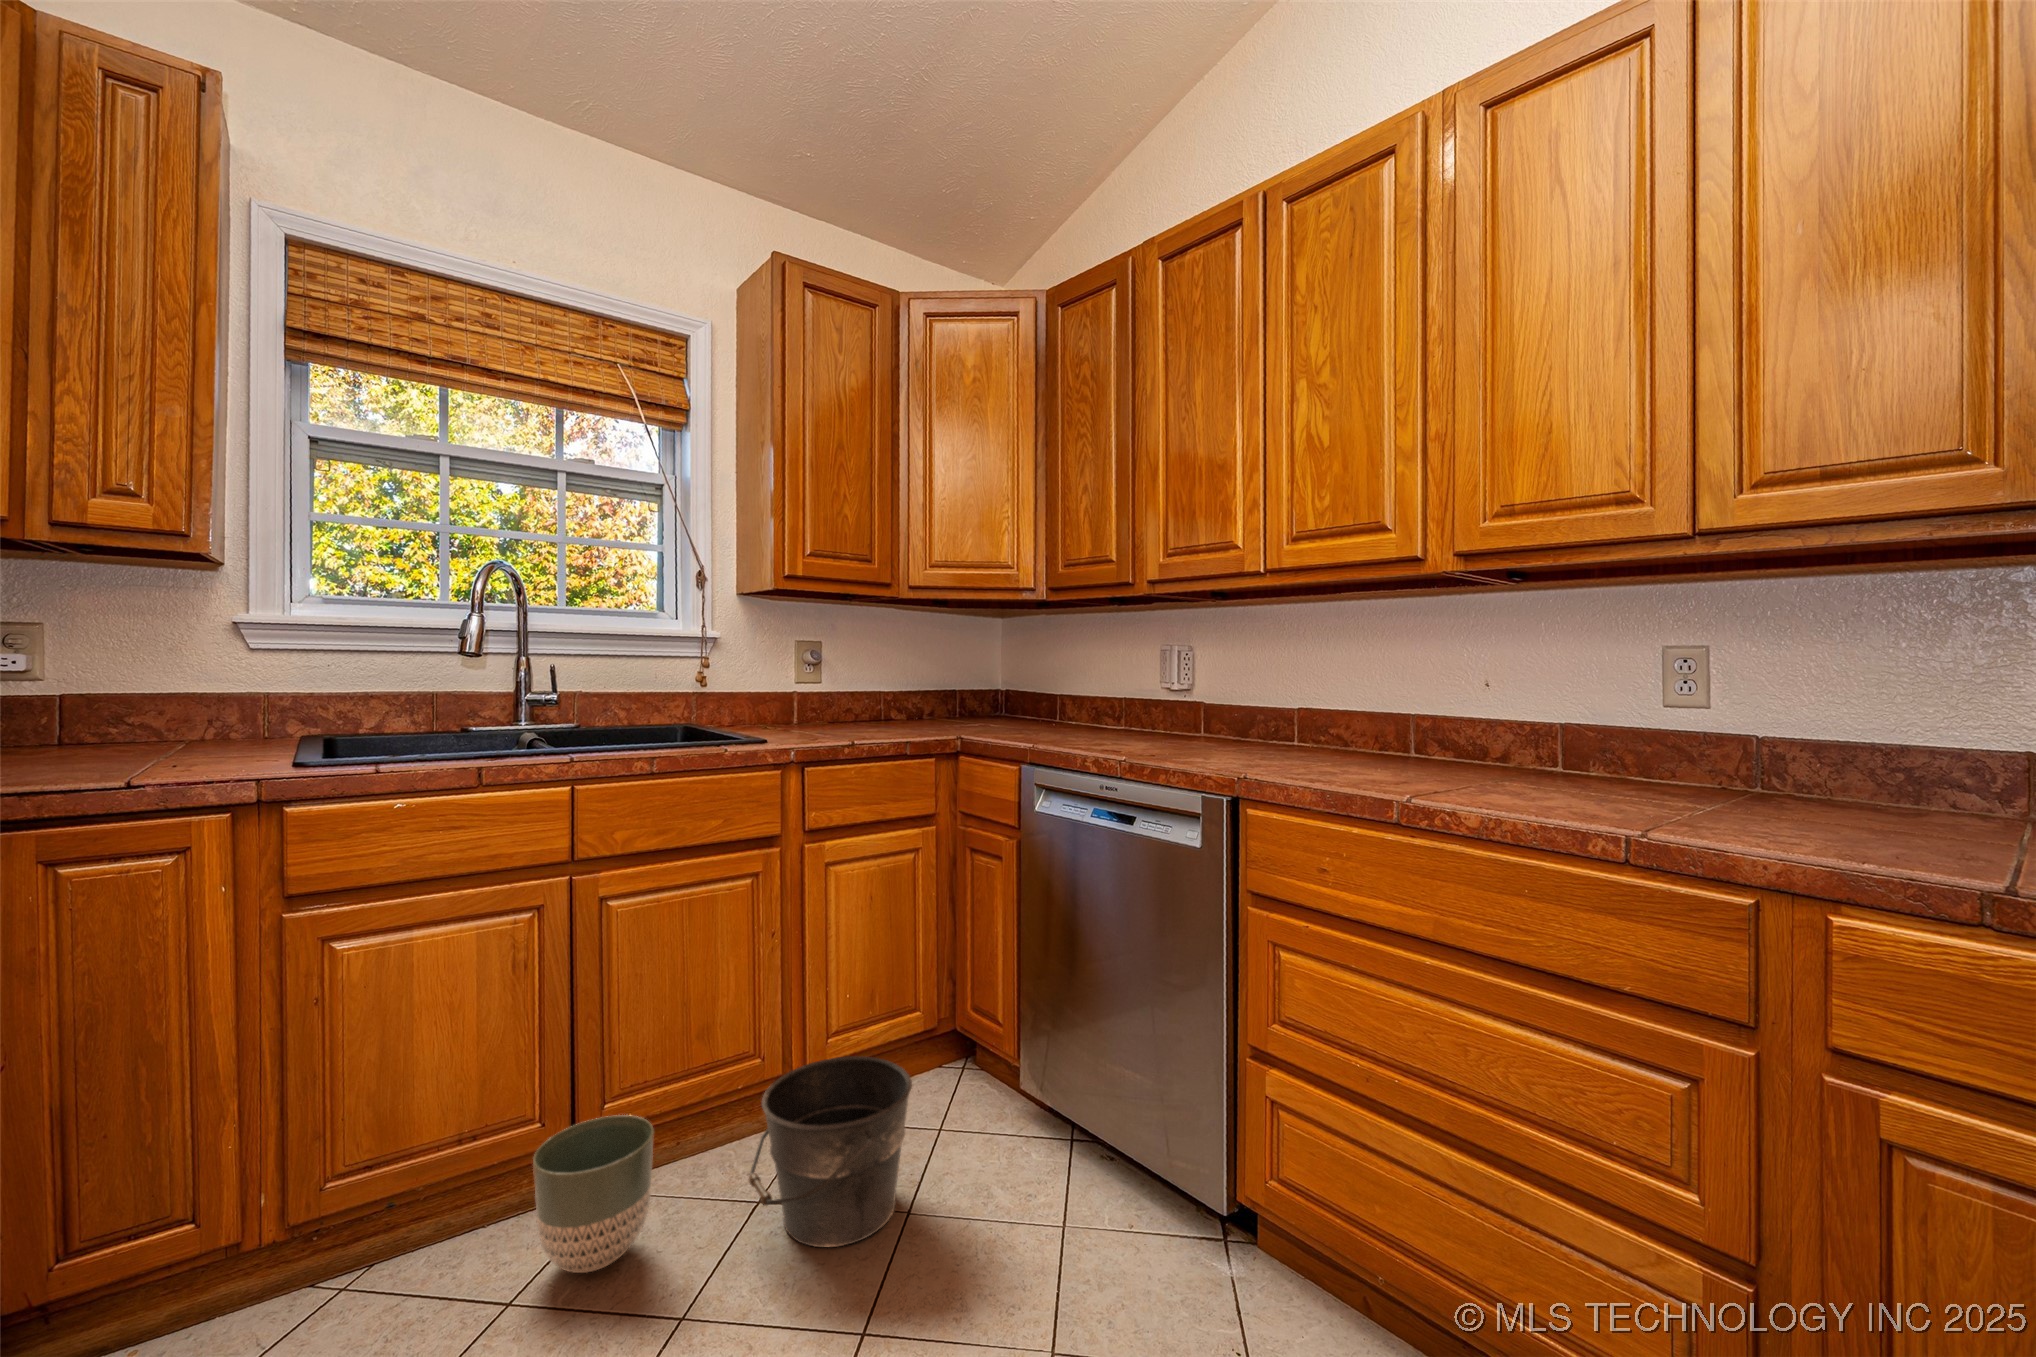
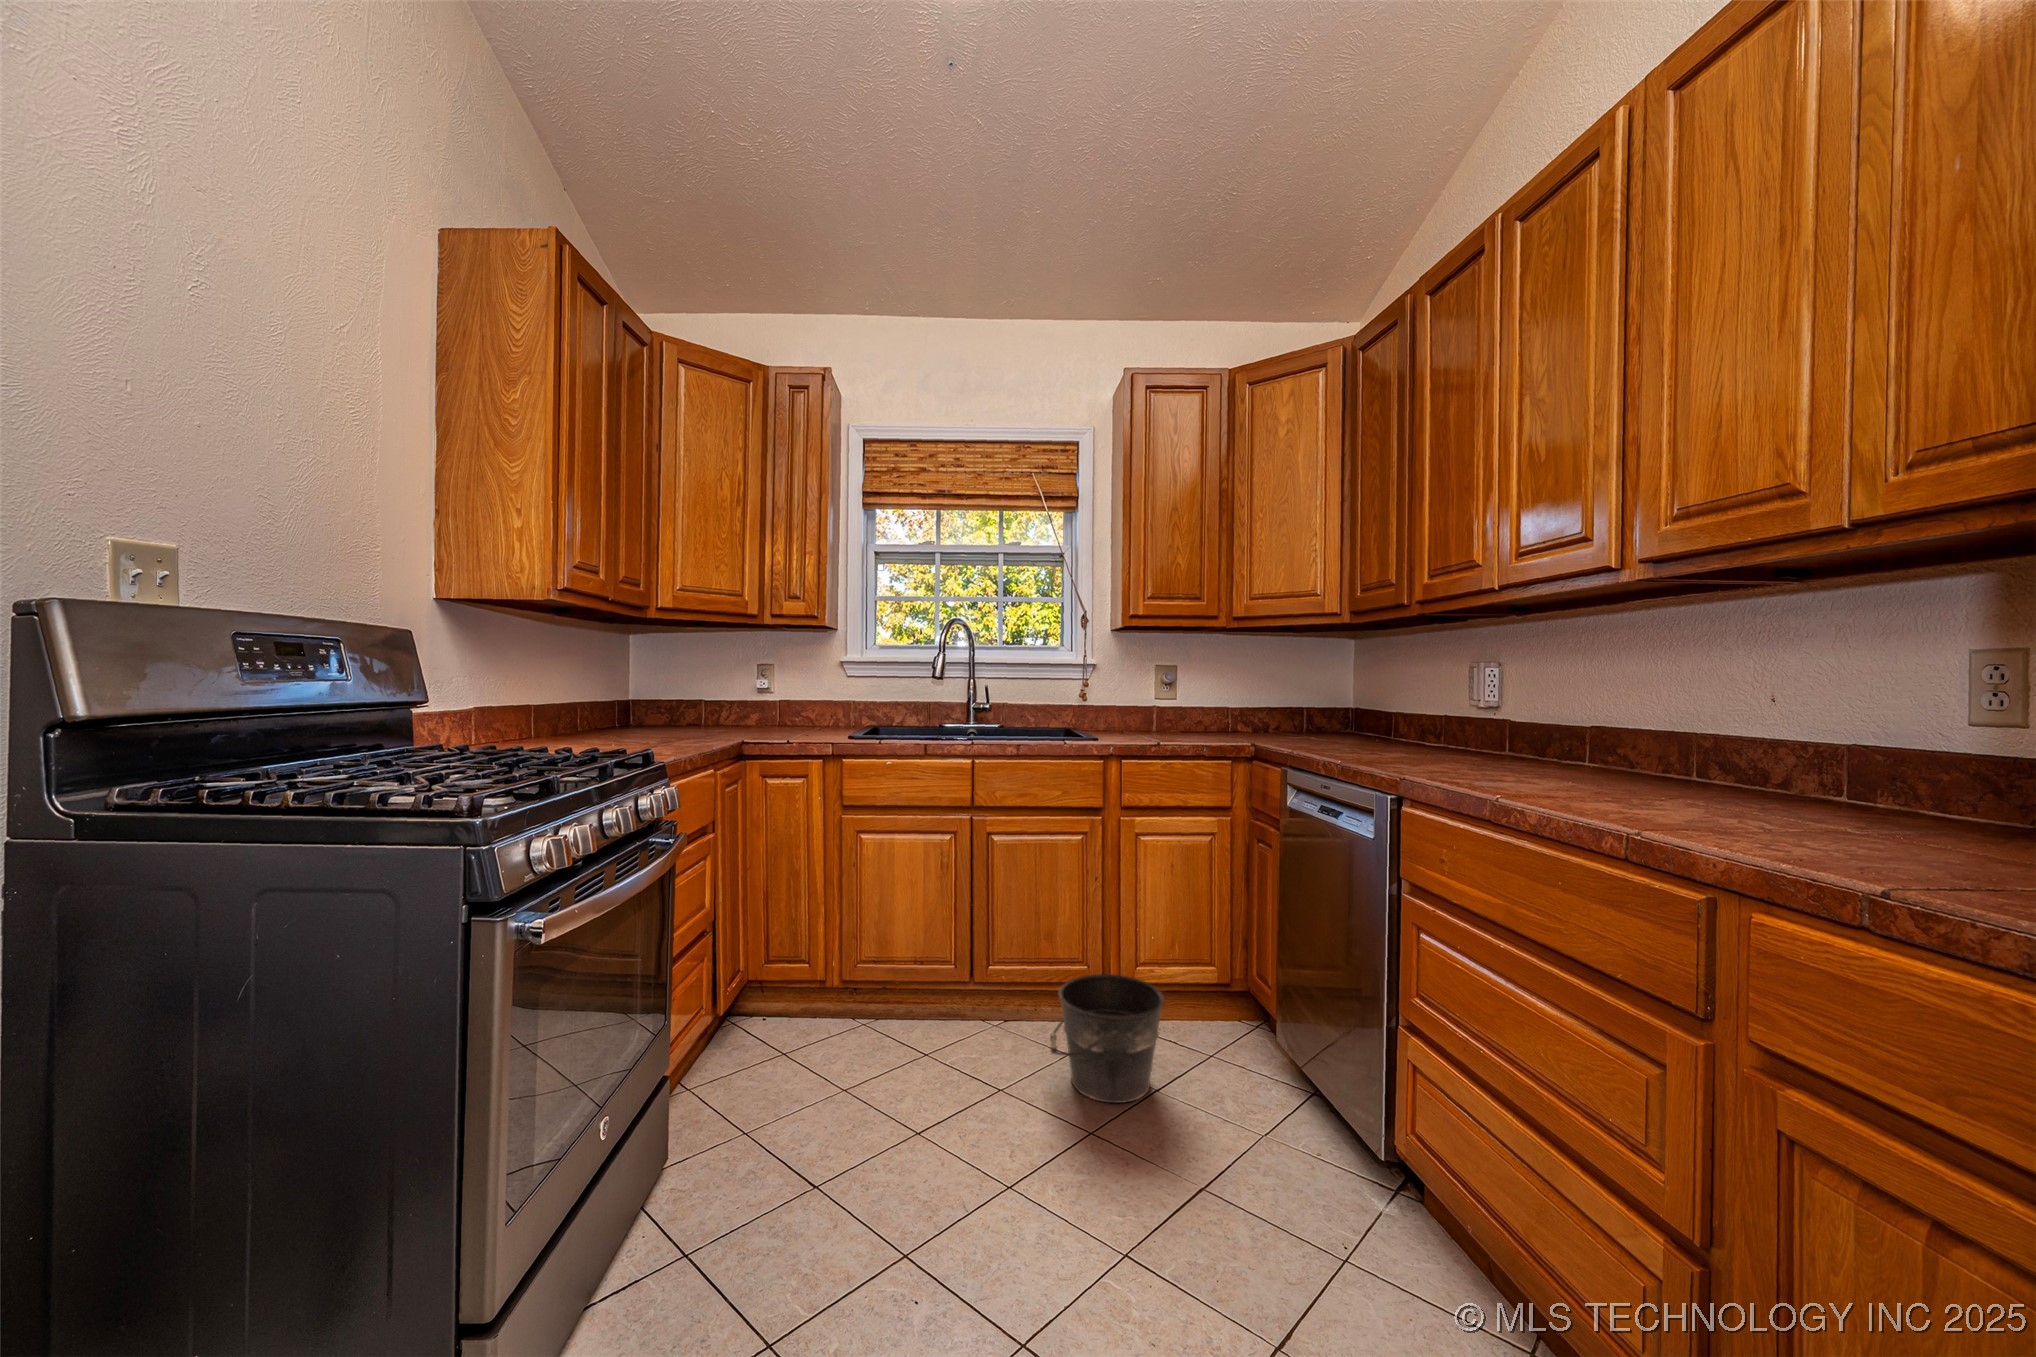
planter: present [533,1115,654,1273] -> none [933,969,999,1057]

